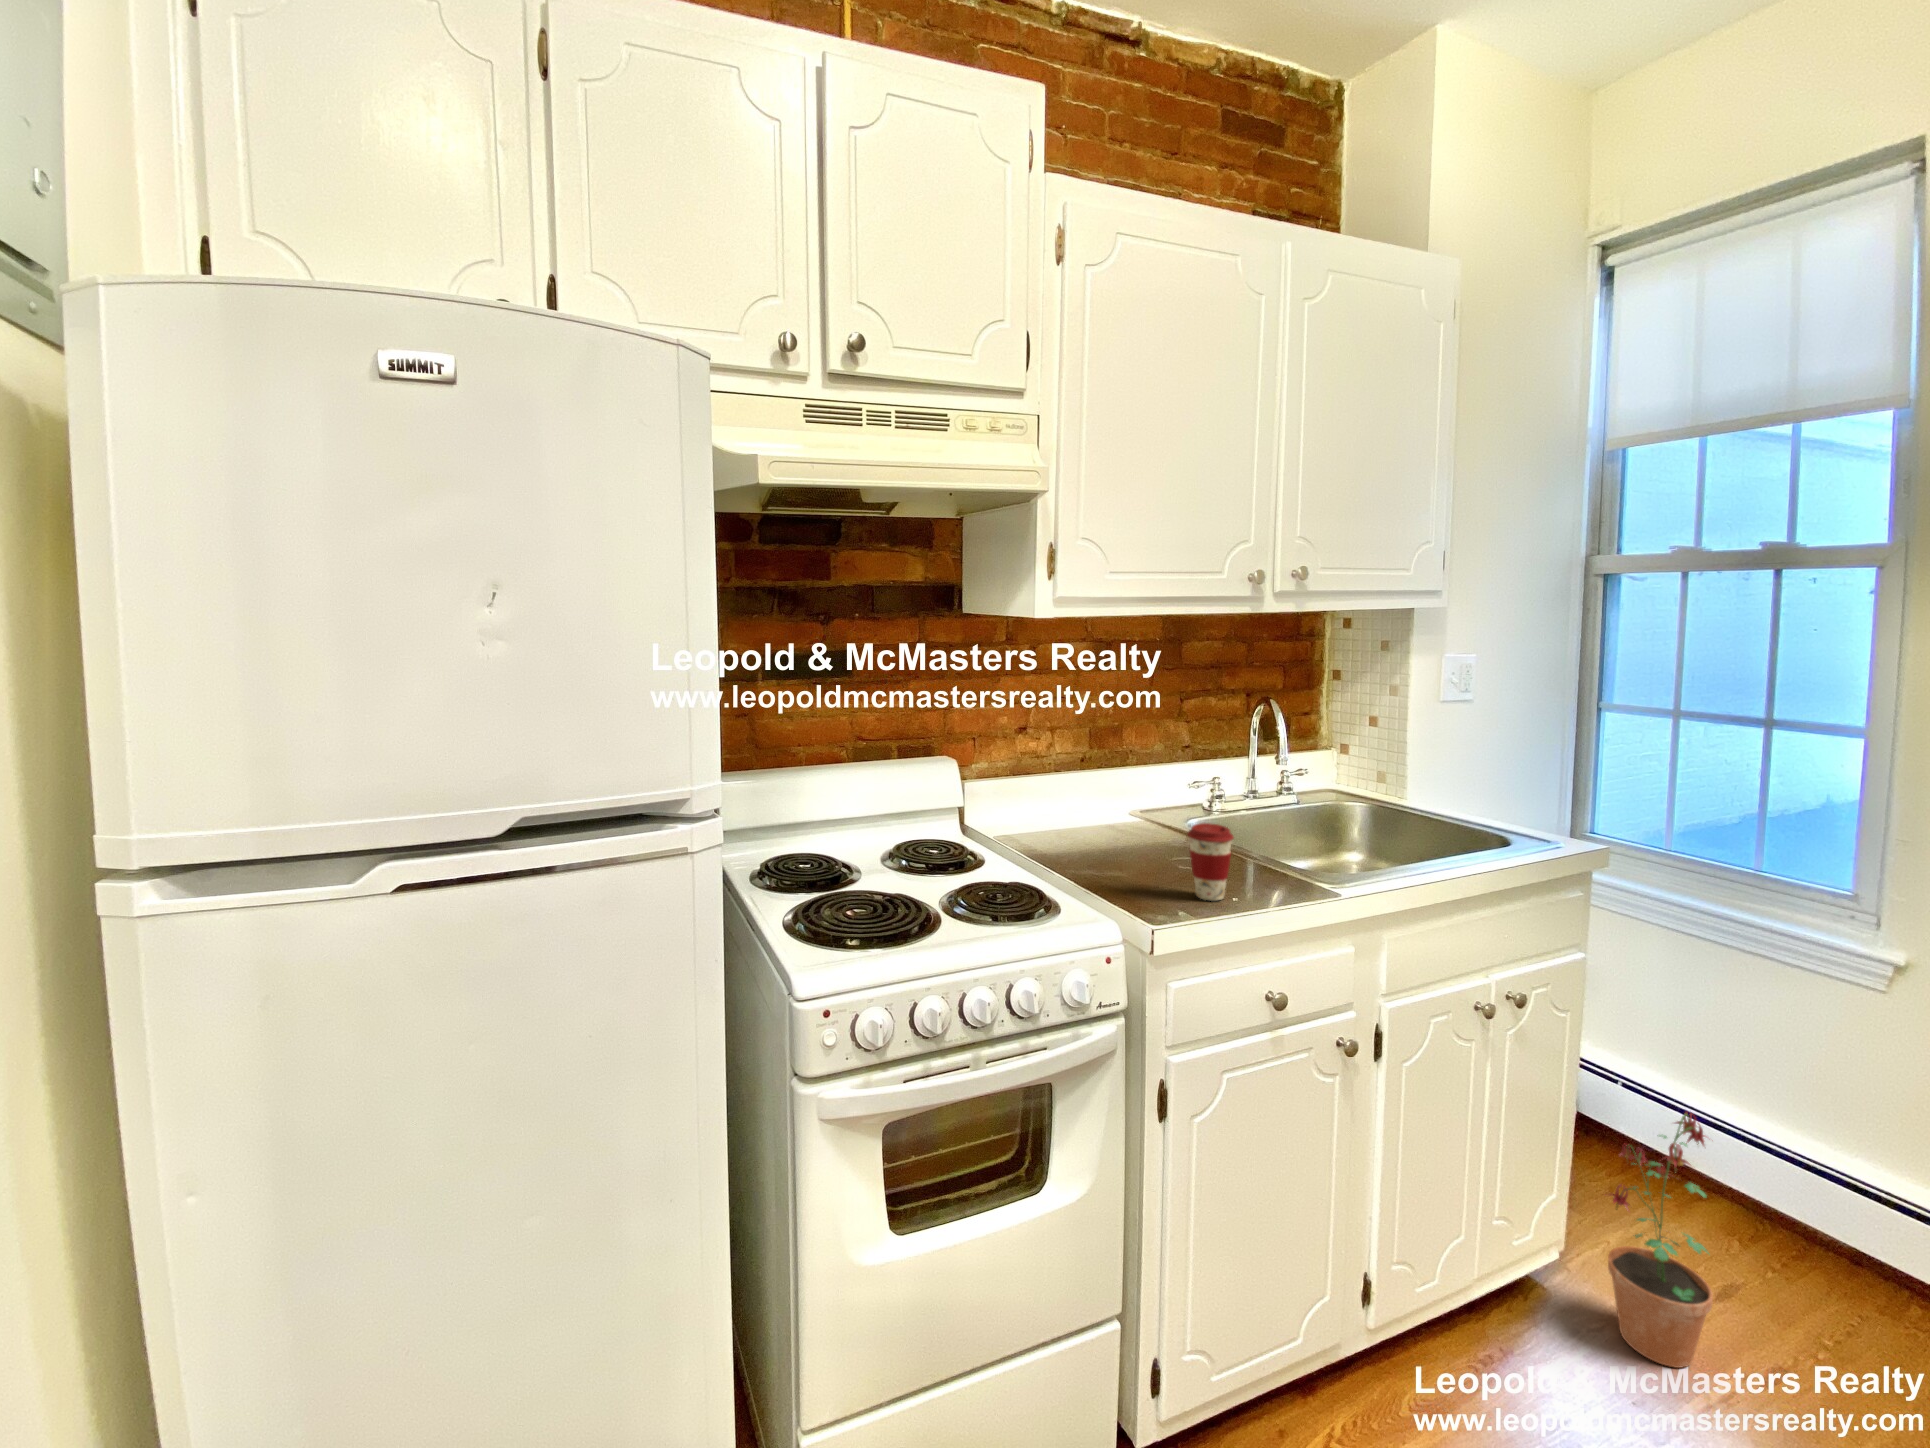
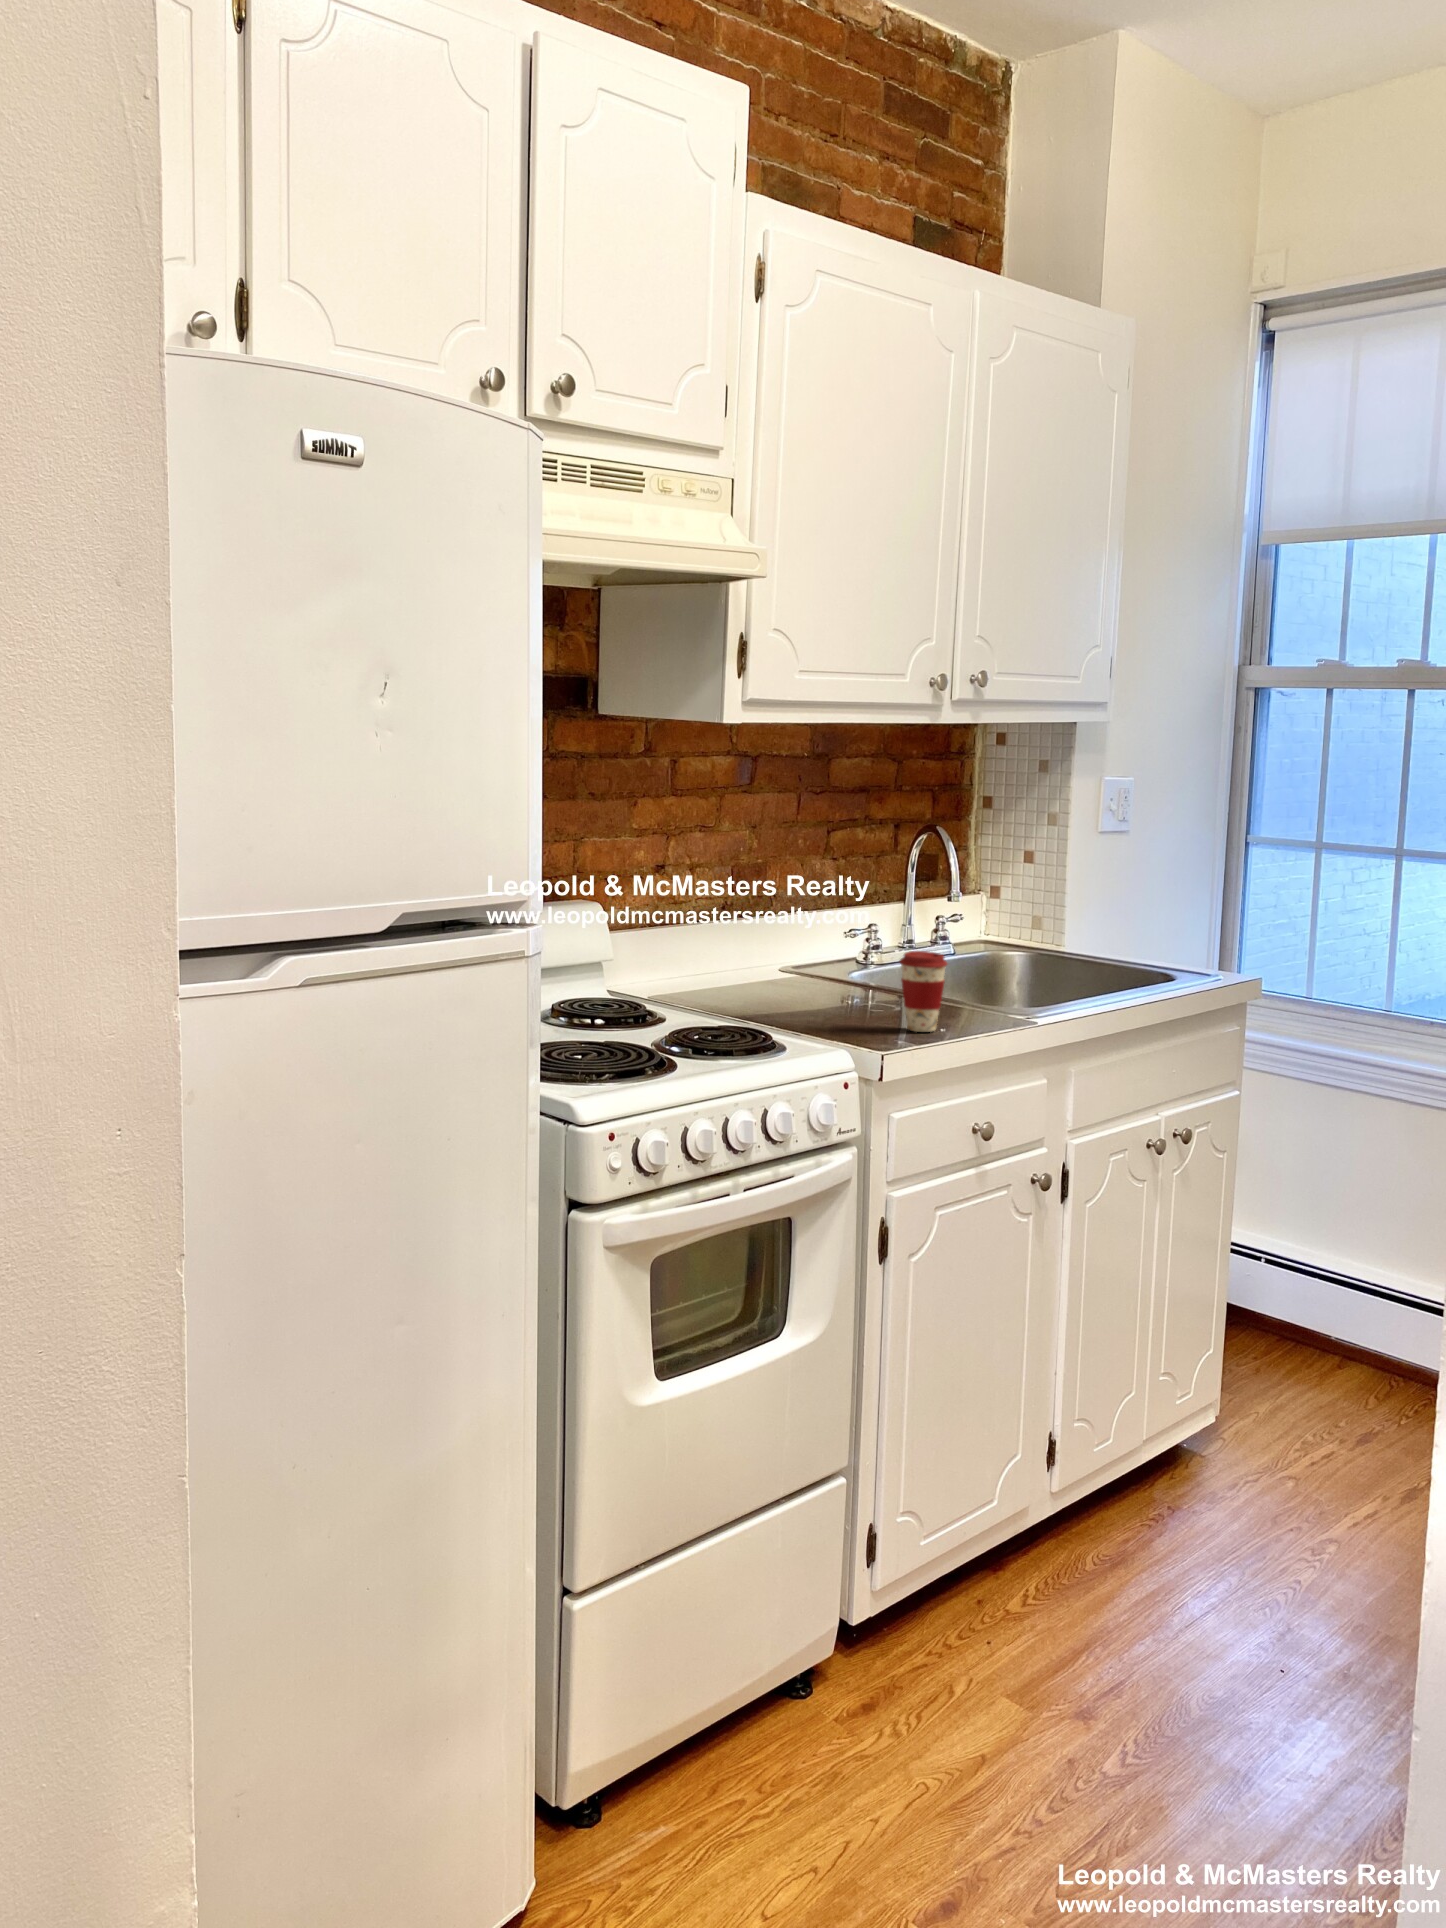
potted plant: present [1608,1112,1713,1368] -> none [1254,1240,1346,1487]

